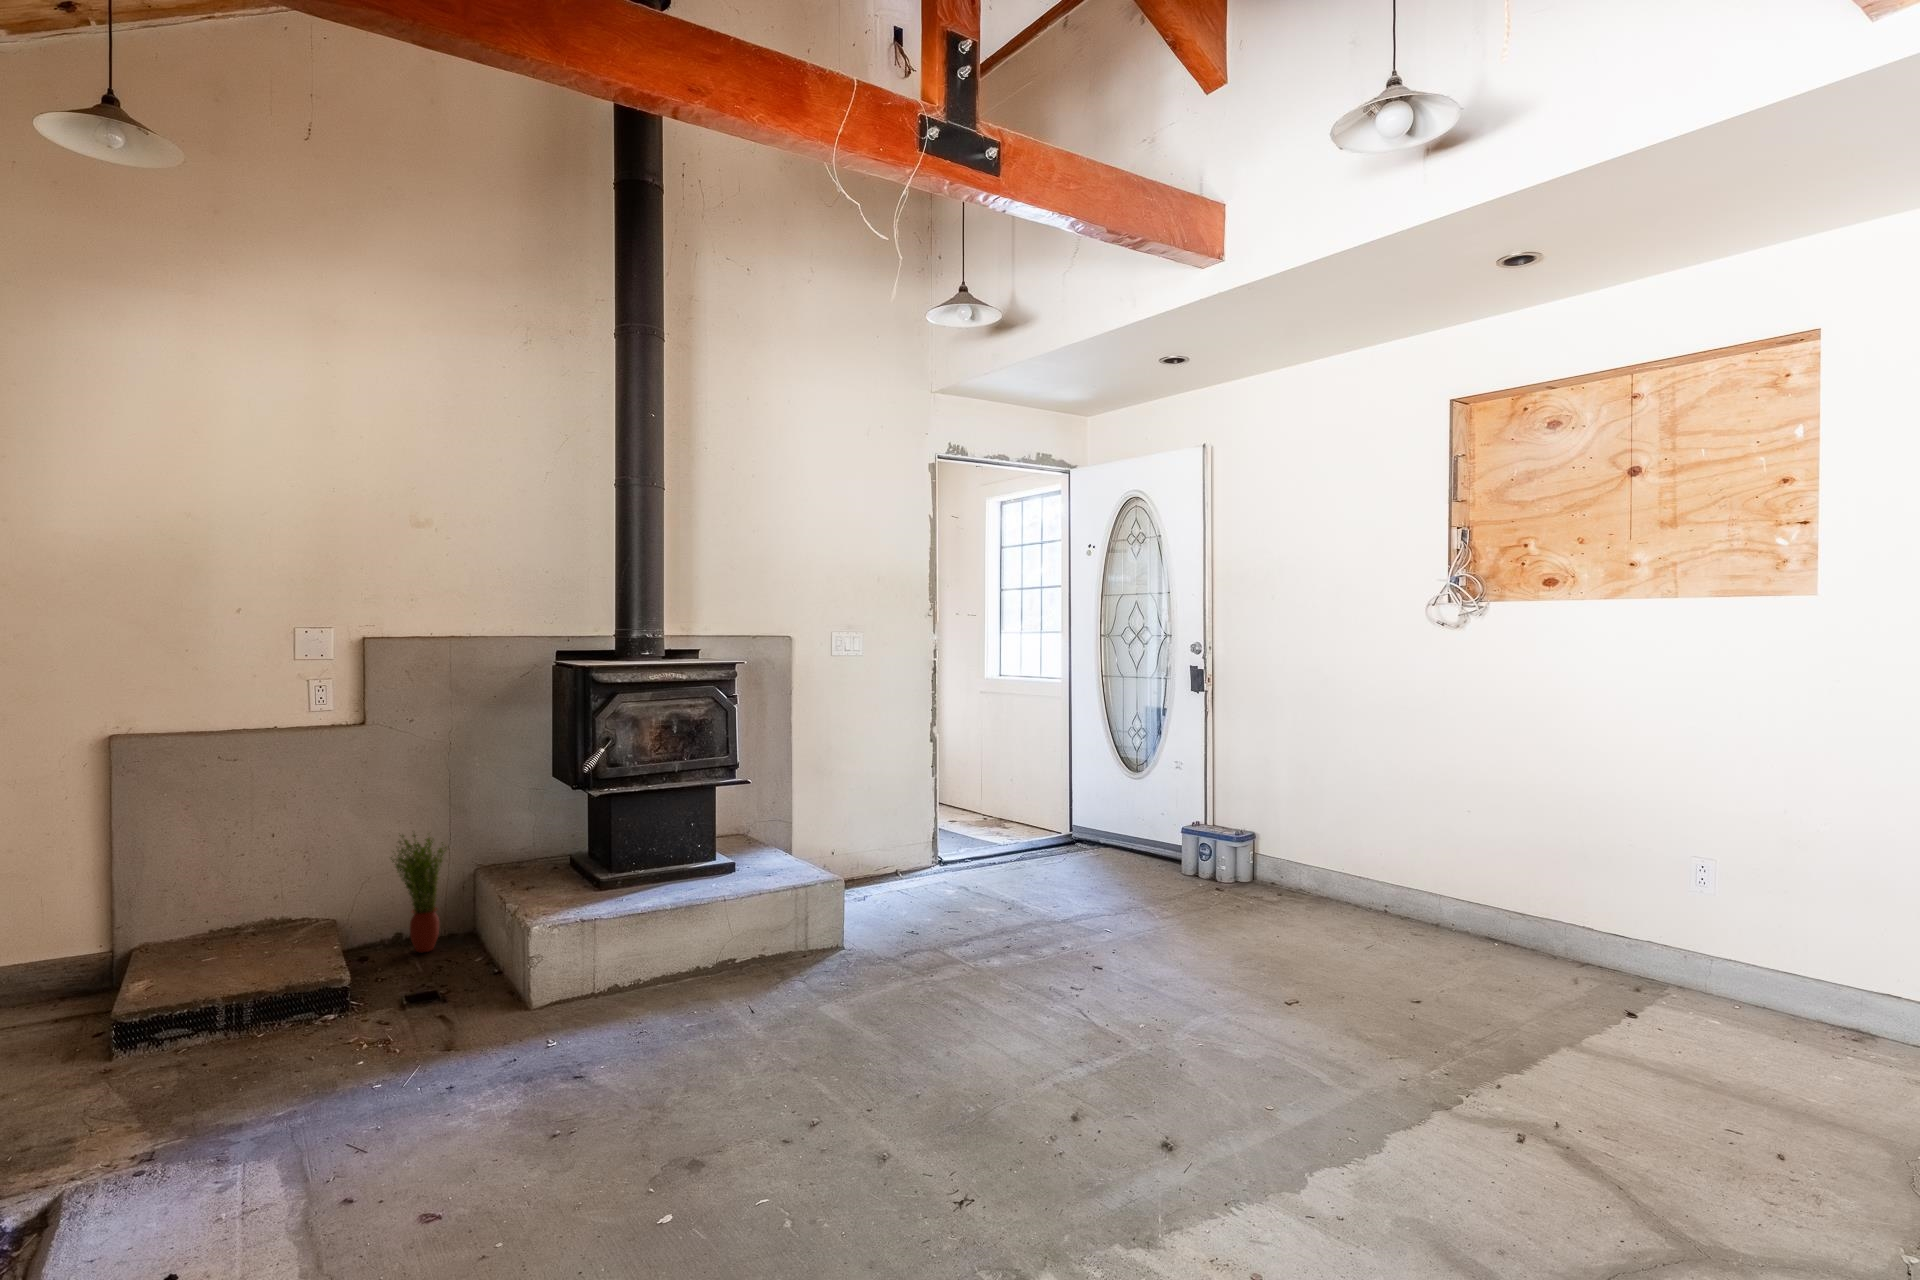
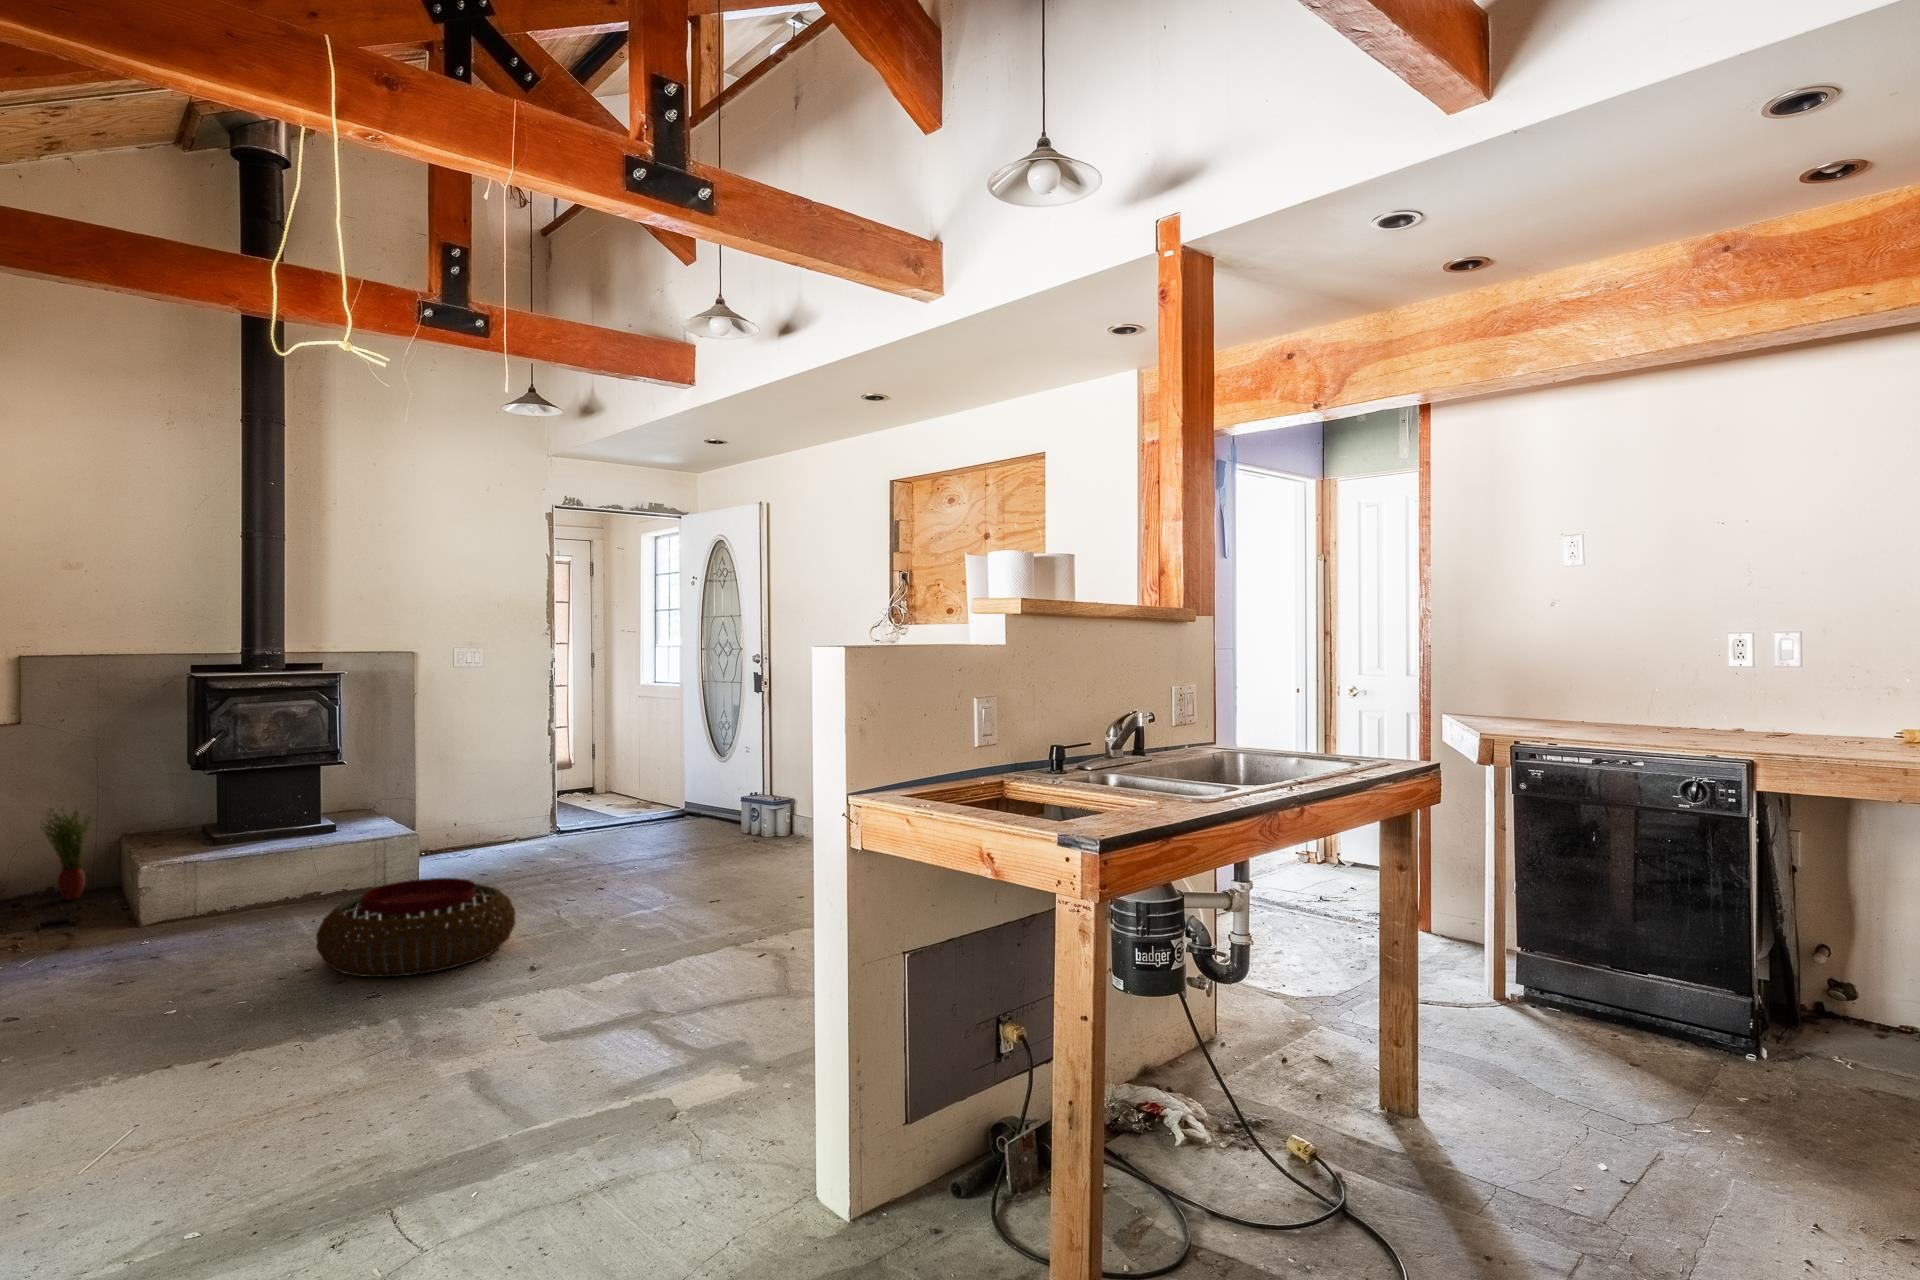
pouf: none [819,972,1091,1153] -> present [316,878,515,977]

